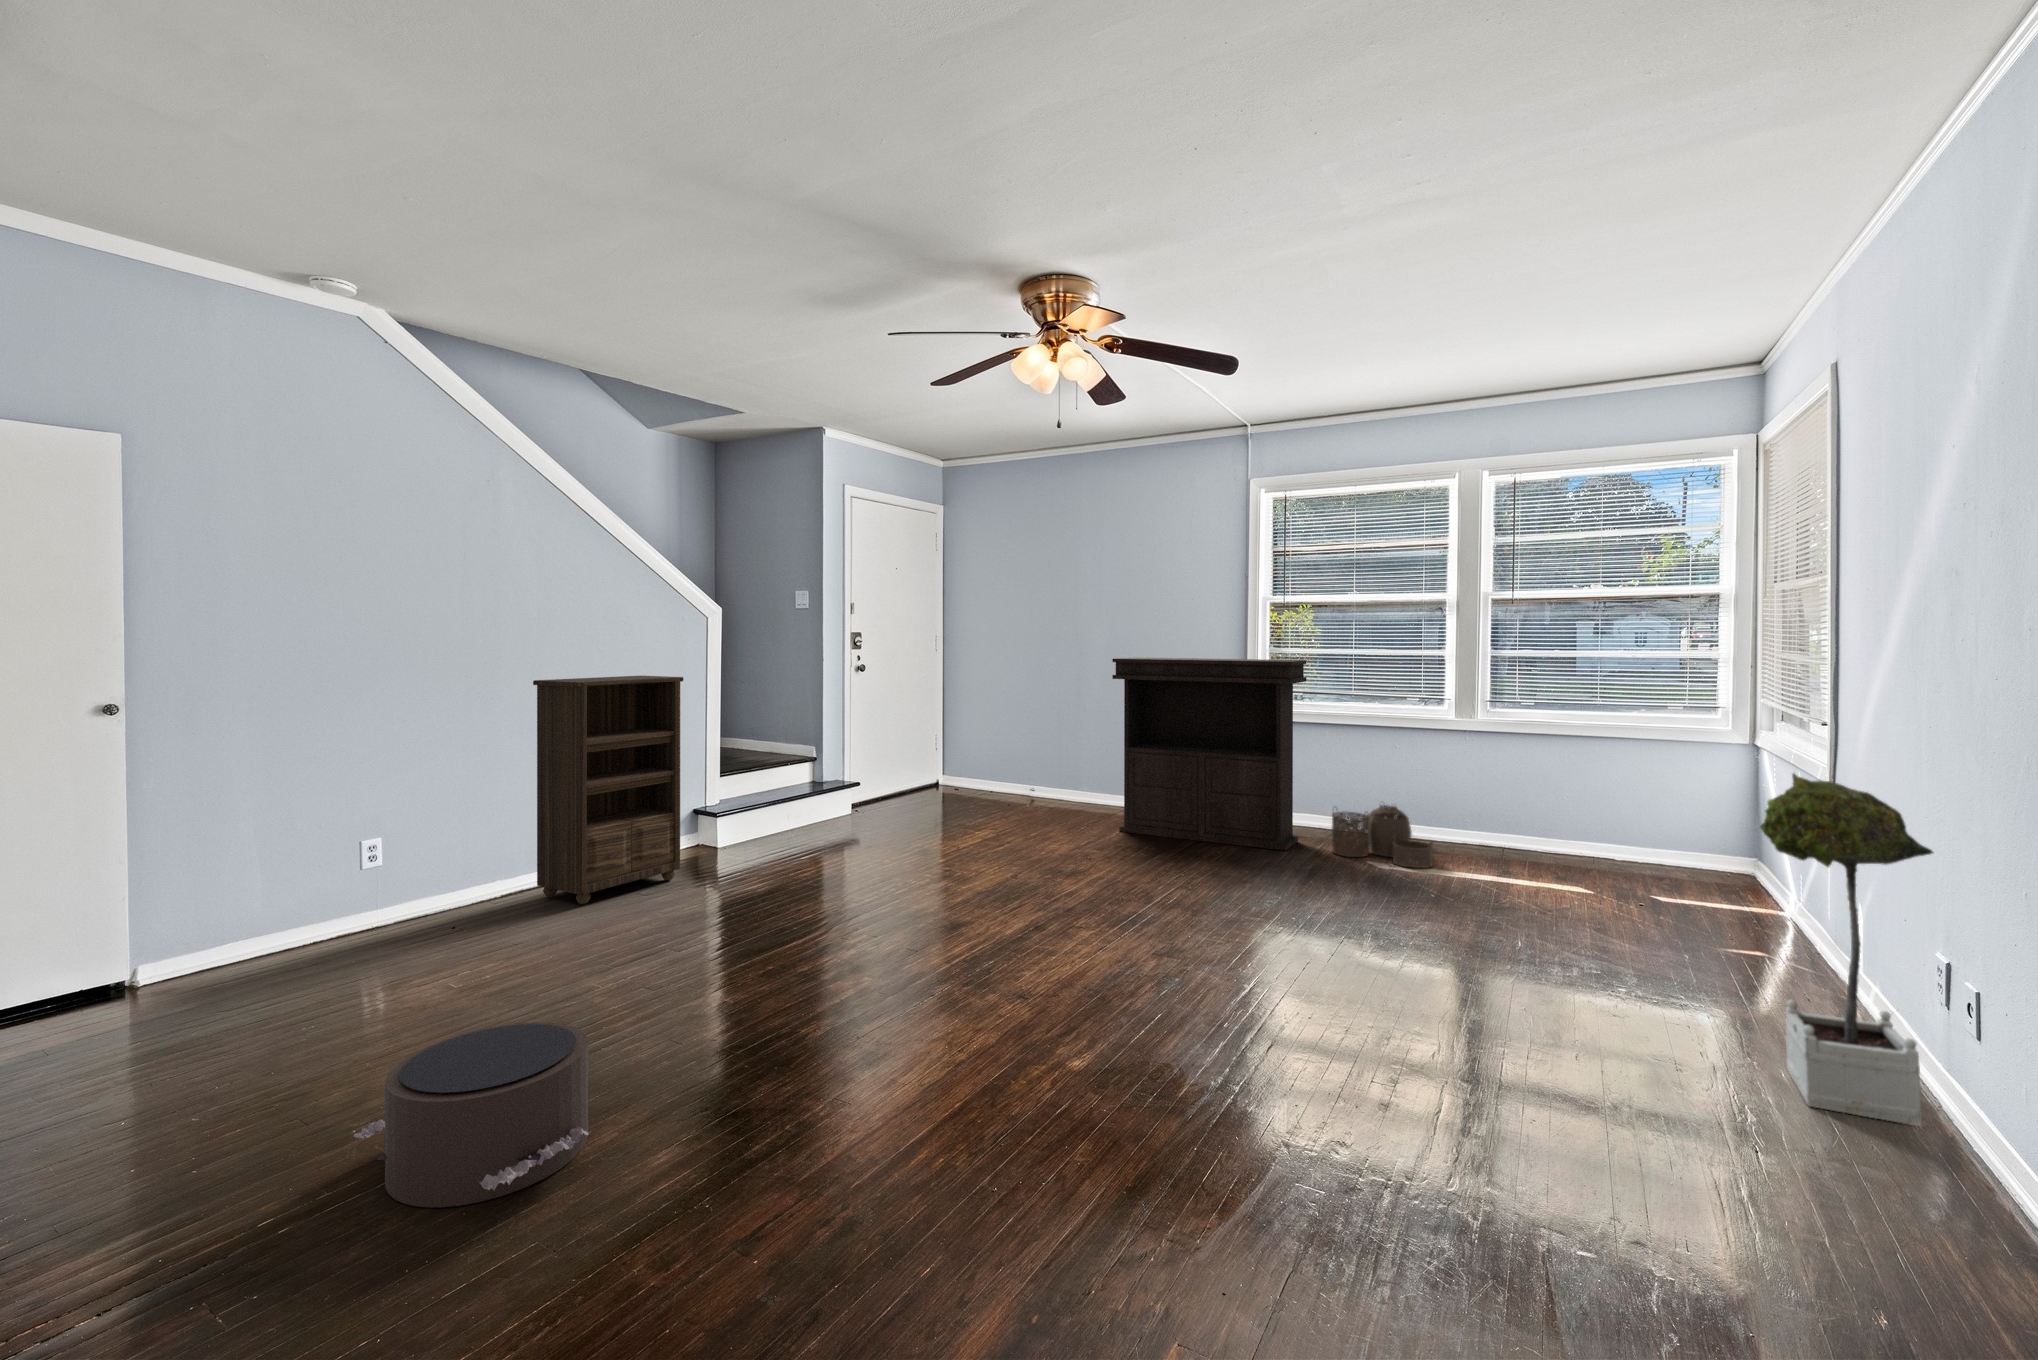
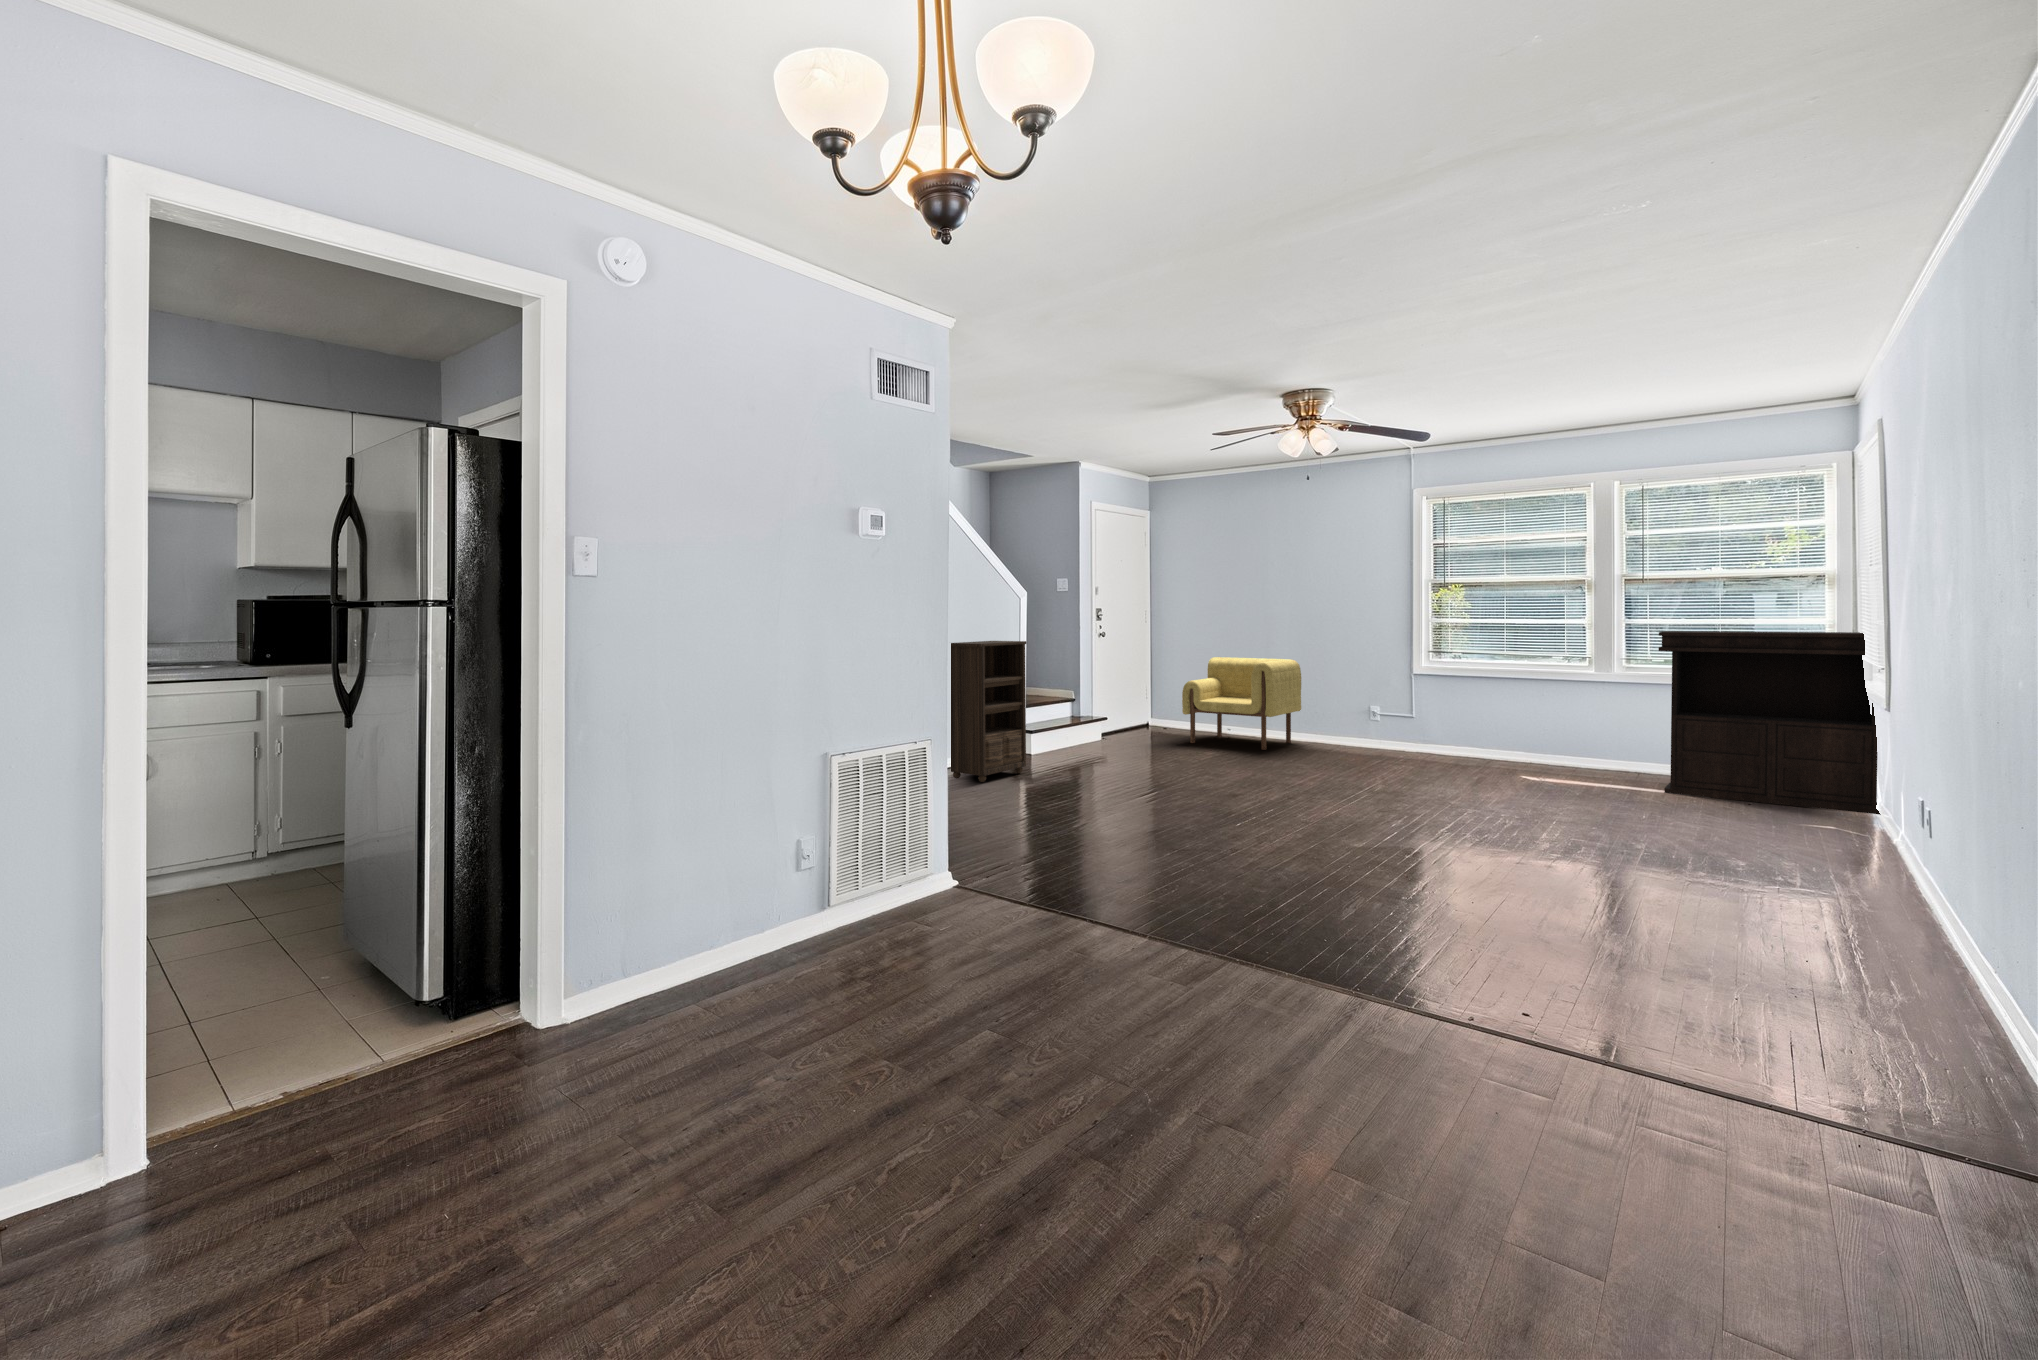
console table: present [1112,658,1306,851] -> present [1659,631,1881,815]
armchair: none [963,695,1117,822] -> present [1182,657,1301,750]
potted tree: present [1760,773,1934,1127] -> none [1793,691,1903,891]
woven basket: present [1332,805,1433,868] -> none [1488,735,1572,780]
pouf: present [354,1022,591,1207] -> none [1013,809,1125,875]

